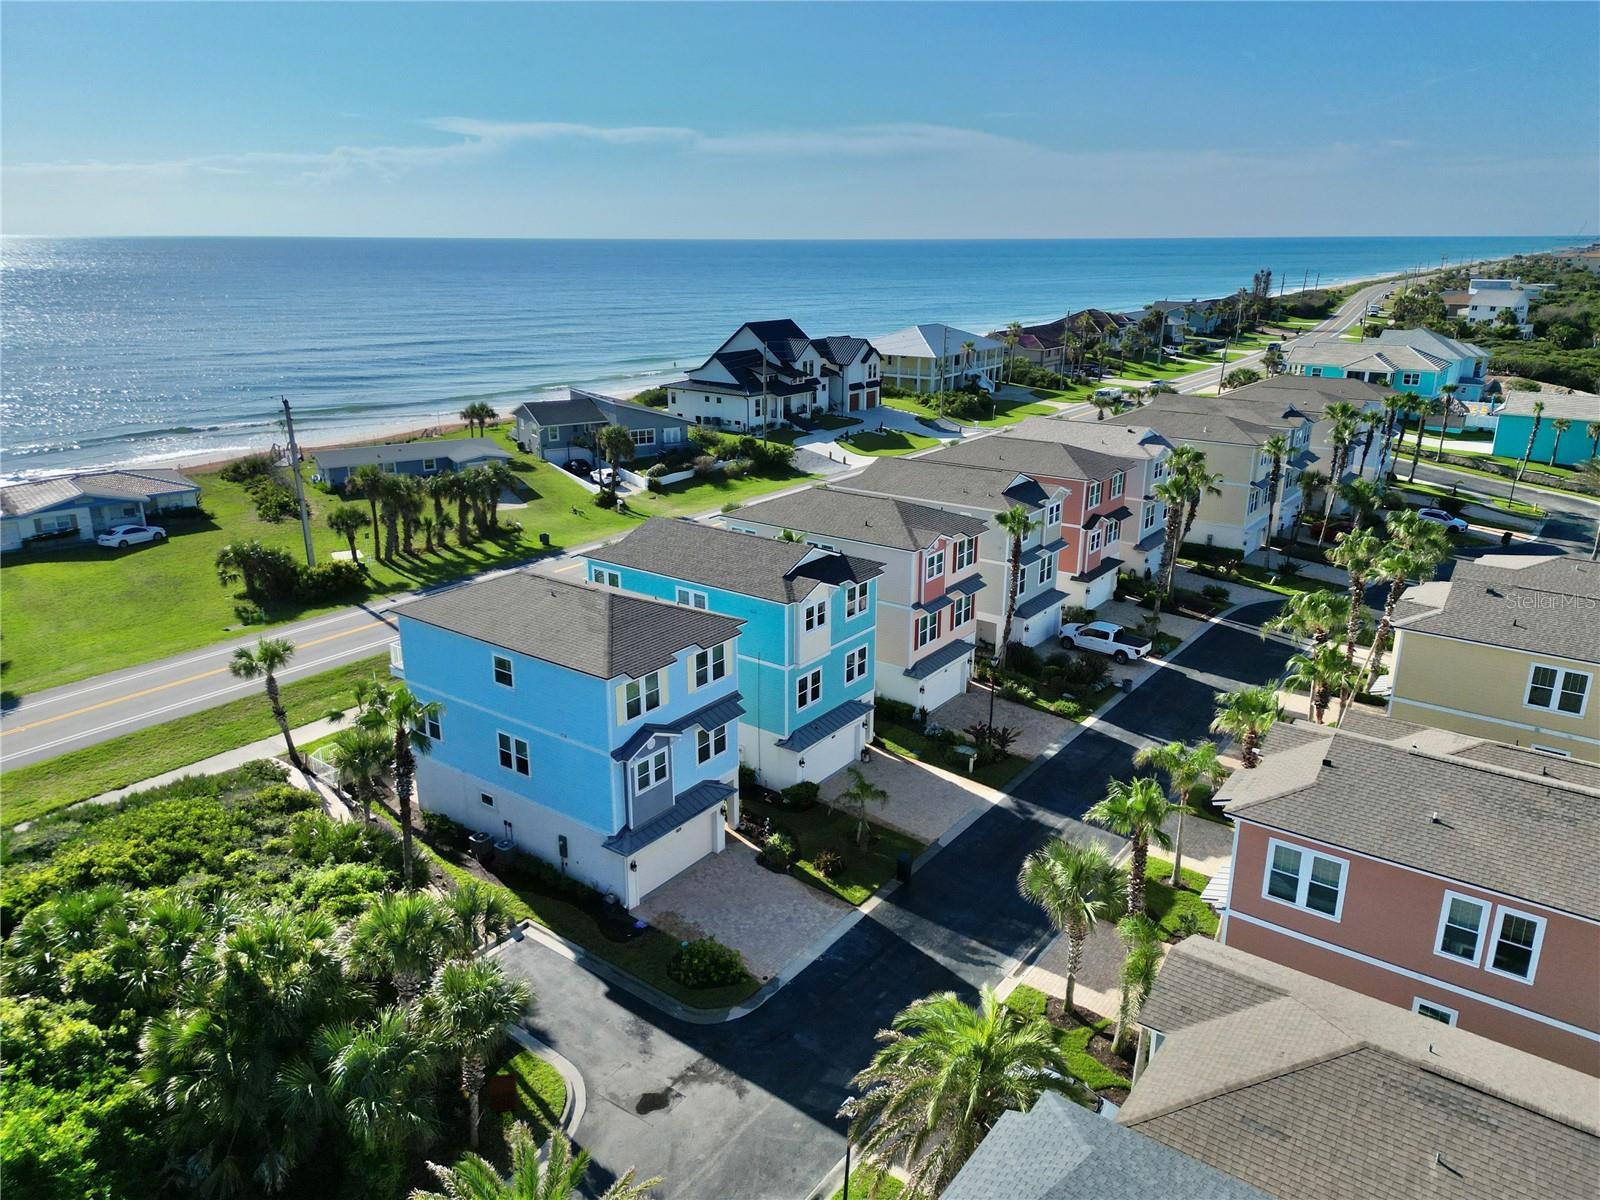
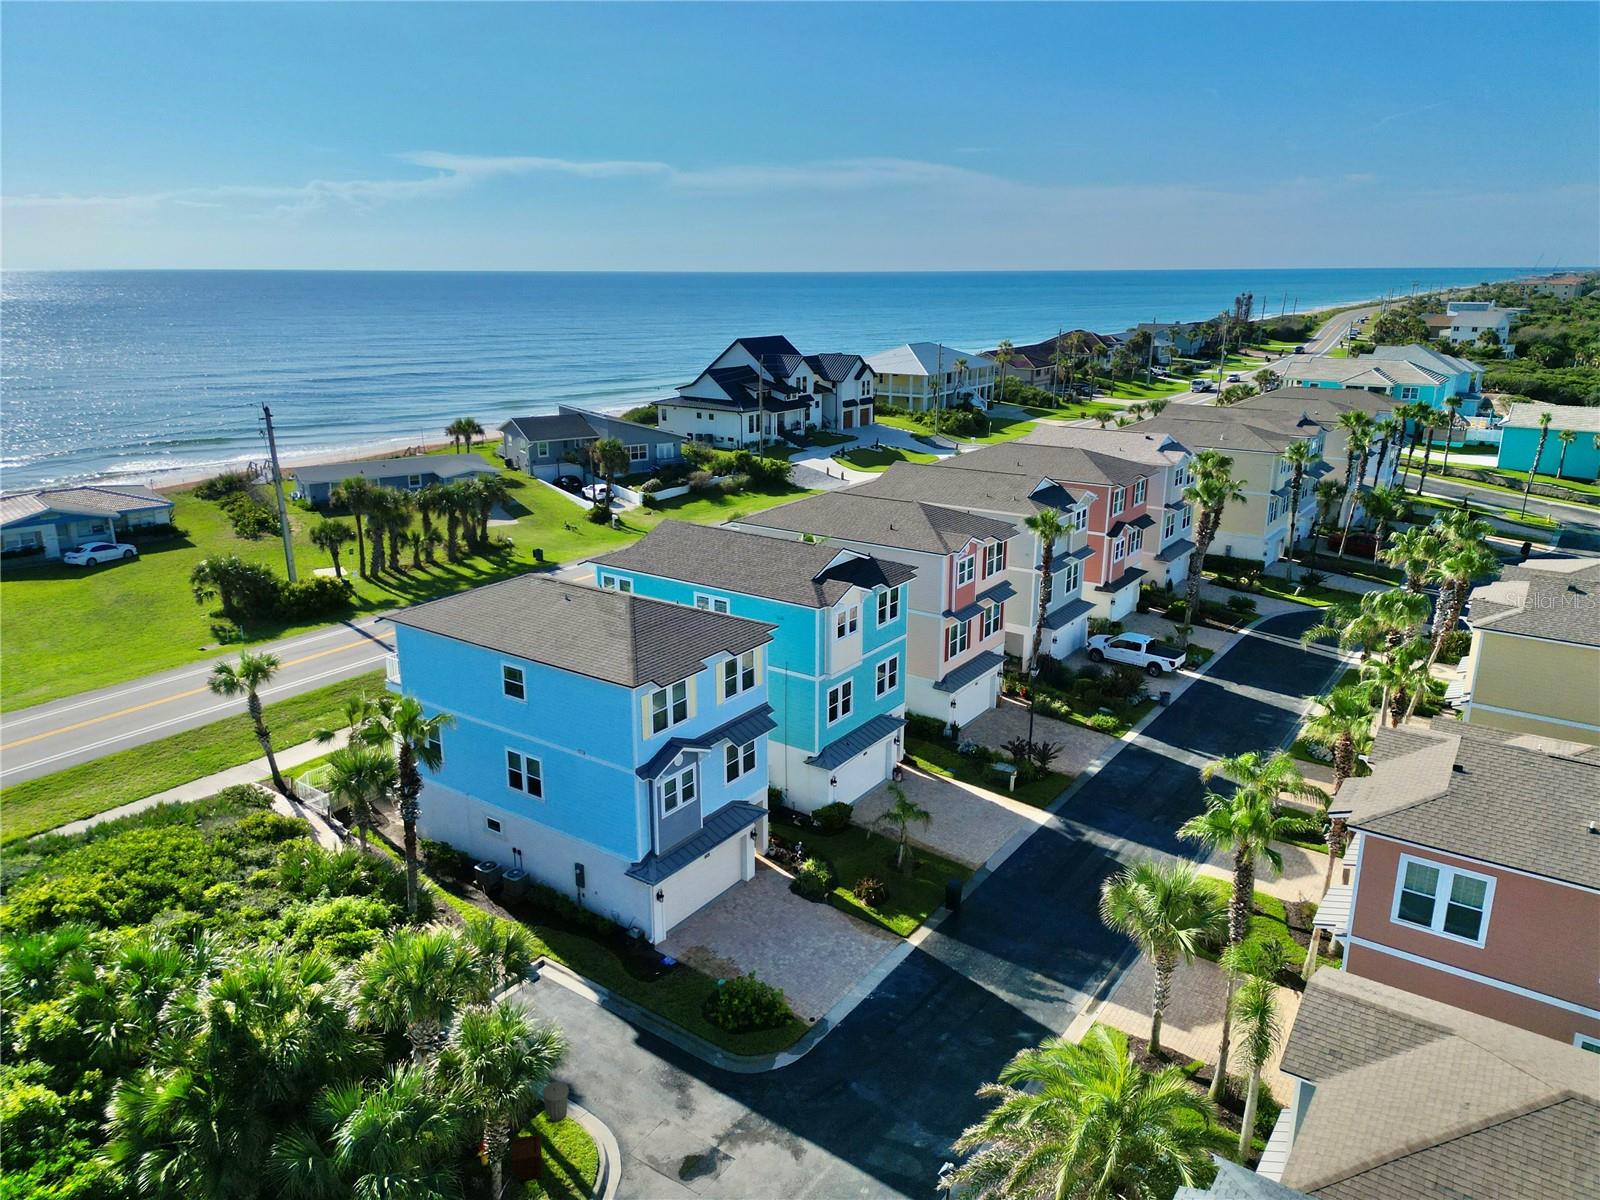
trash can: none [520,1028,543,1063] -> present [543,1082,569,1122]

